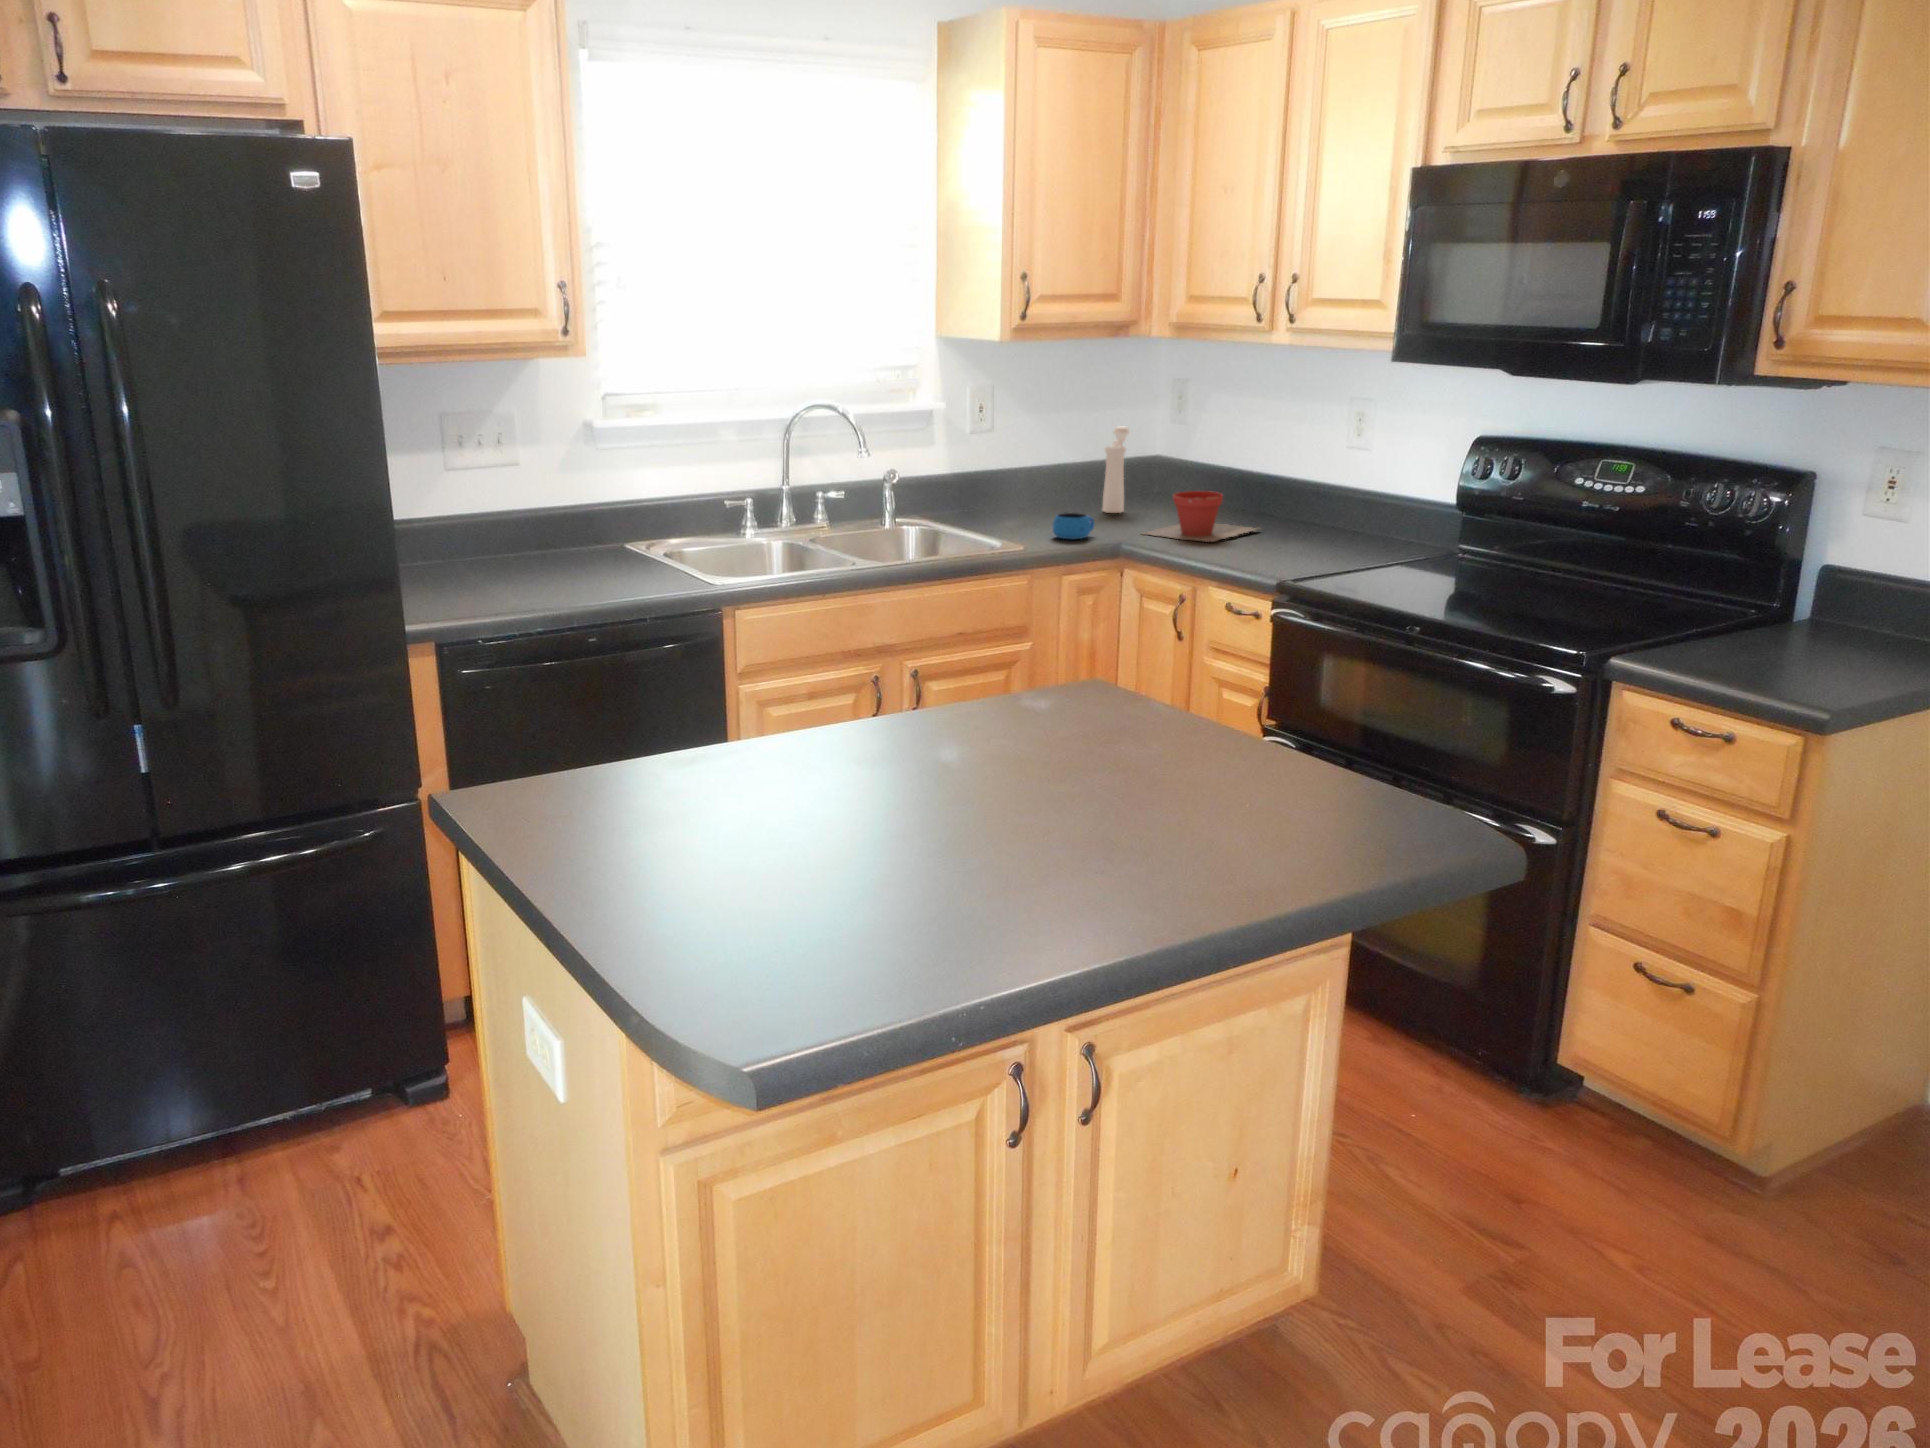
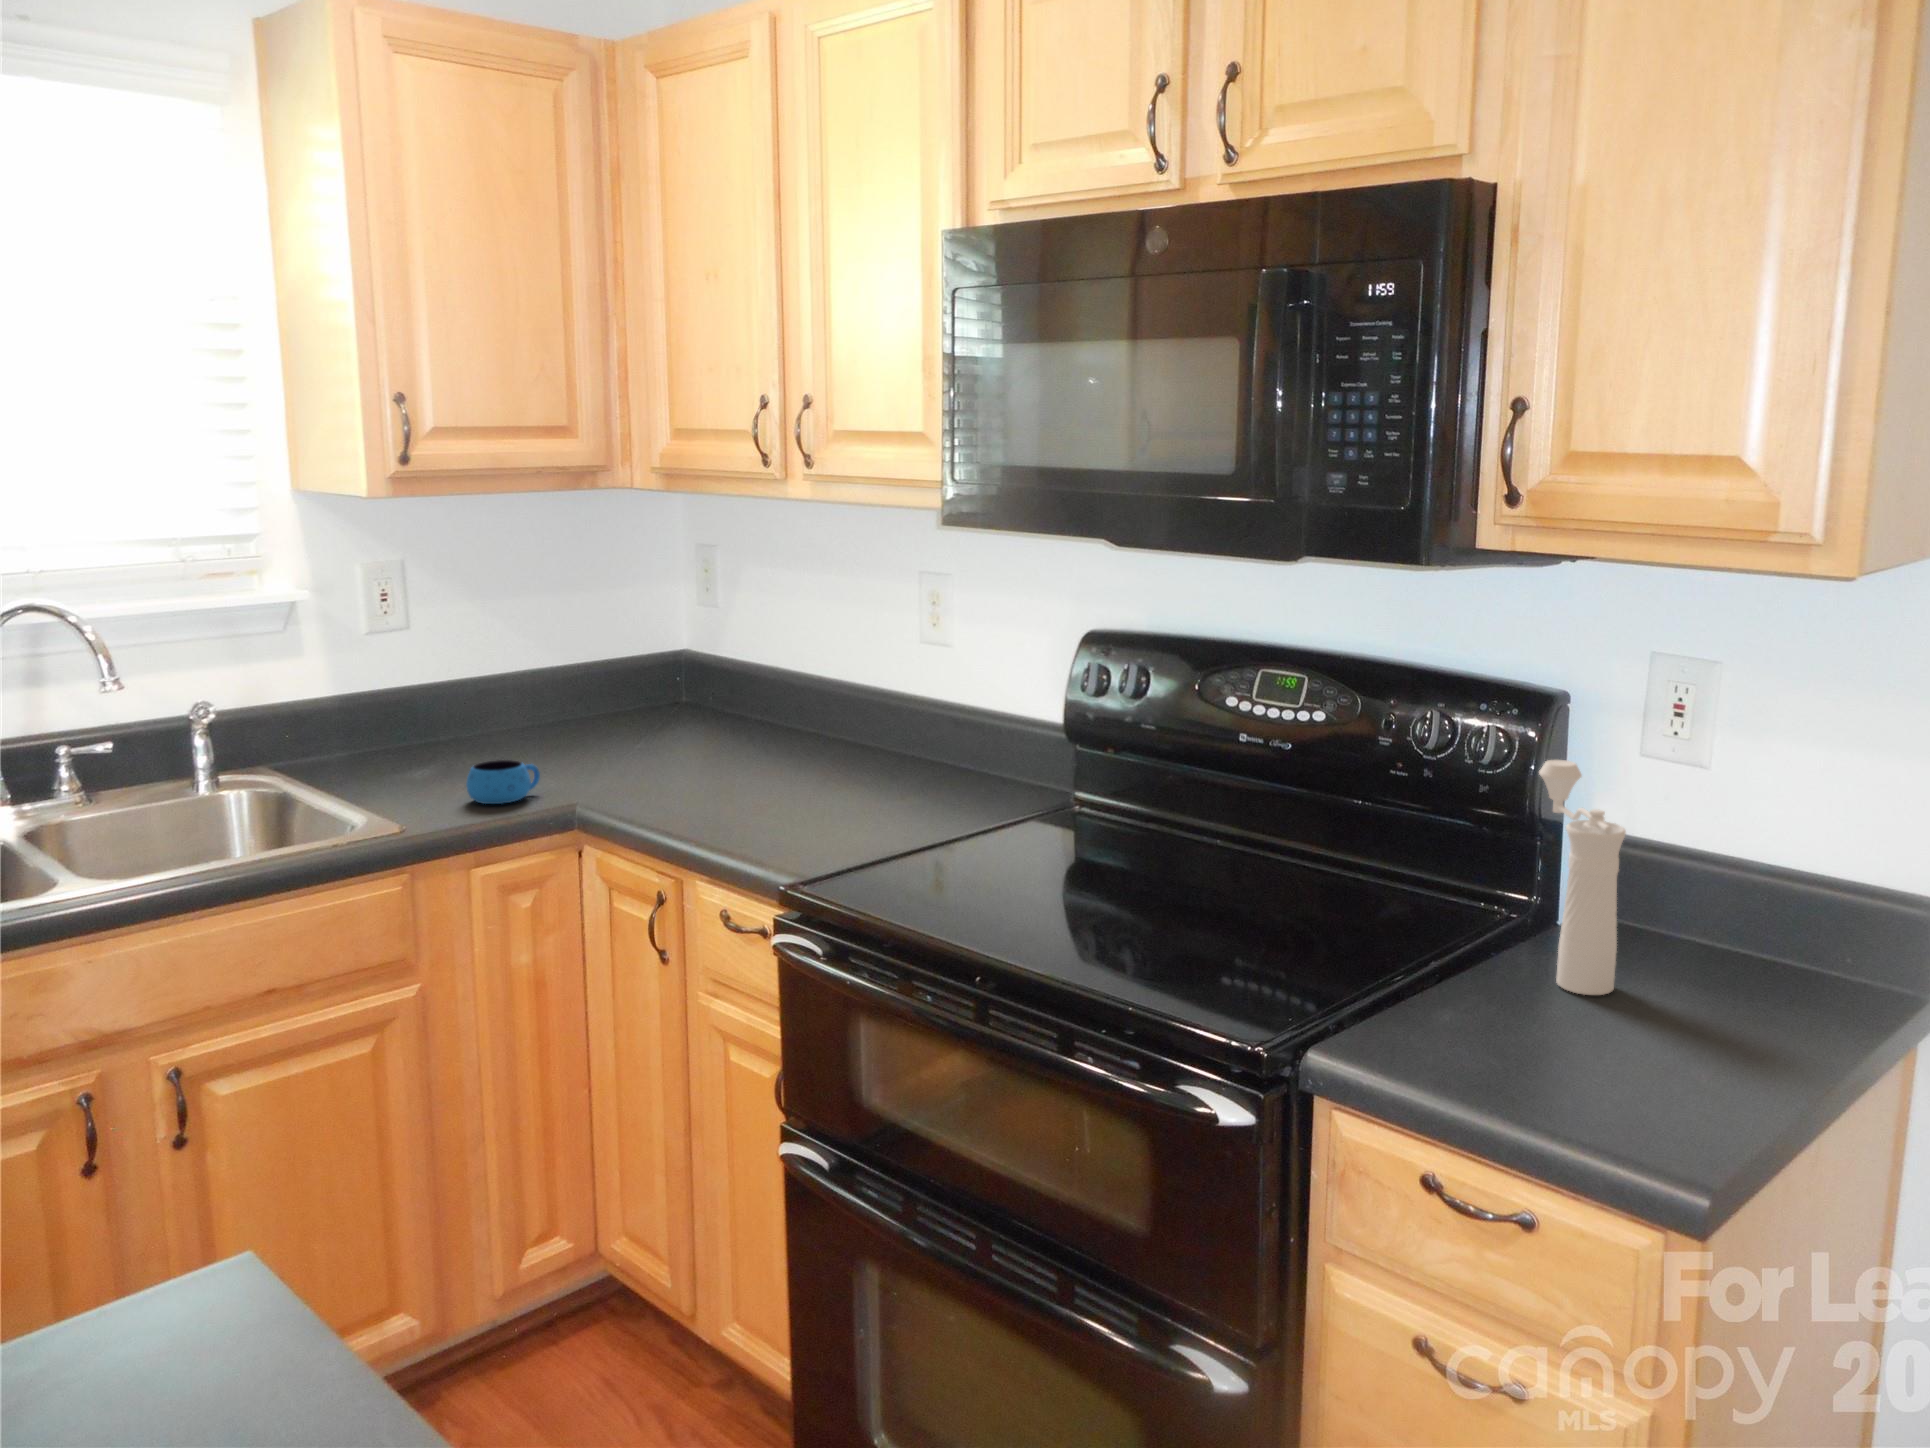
pepper mill: present [1103,426,1129,513] -> present [1539,760,1626,995]
plant pot: present [1144,491,1258,542] -> none [617,715,809,797]

